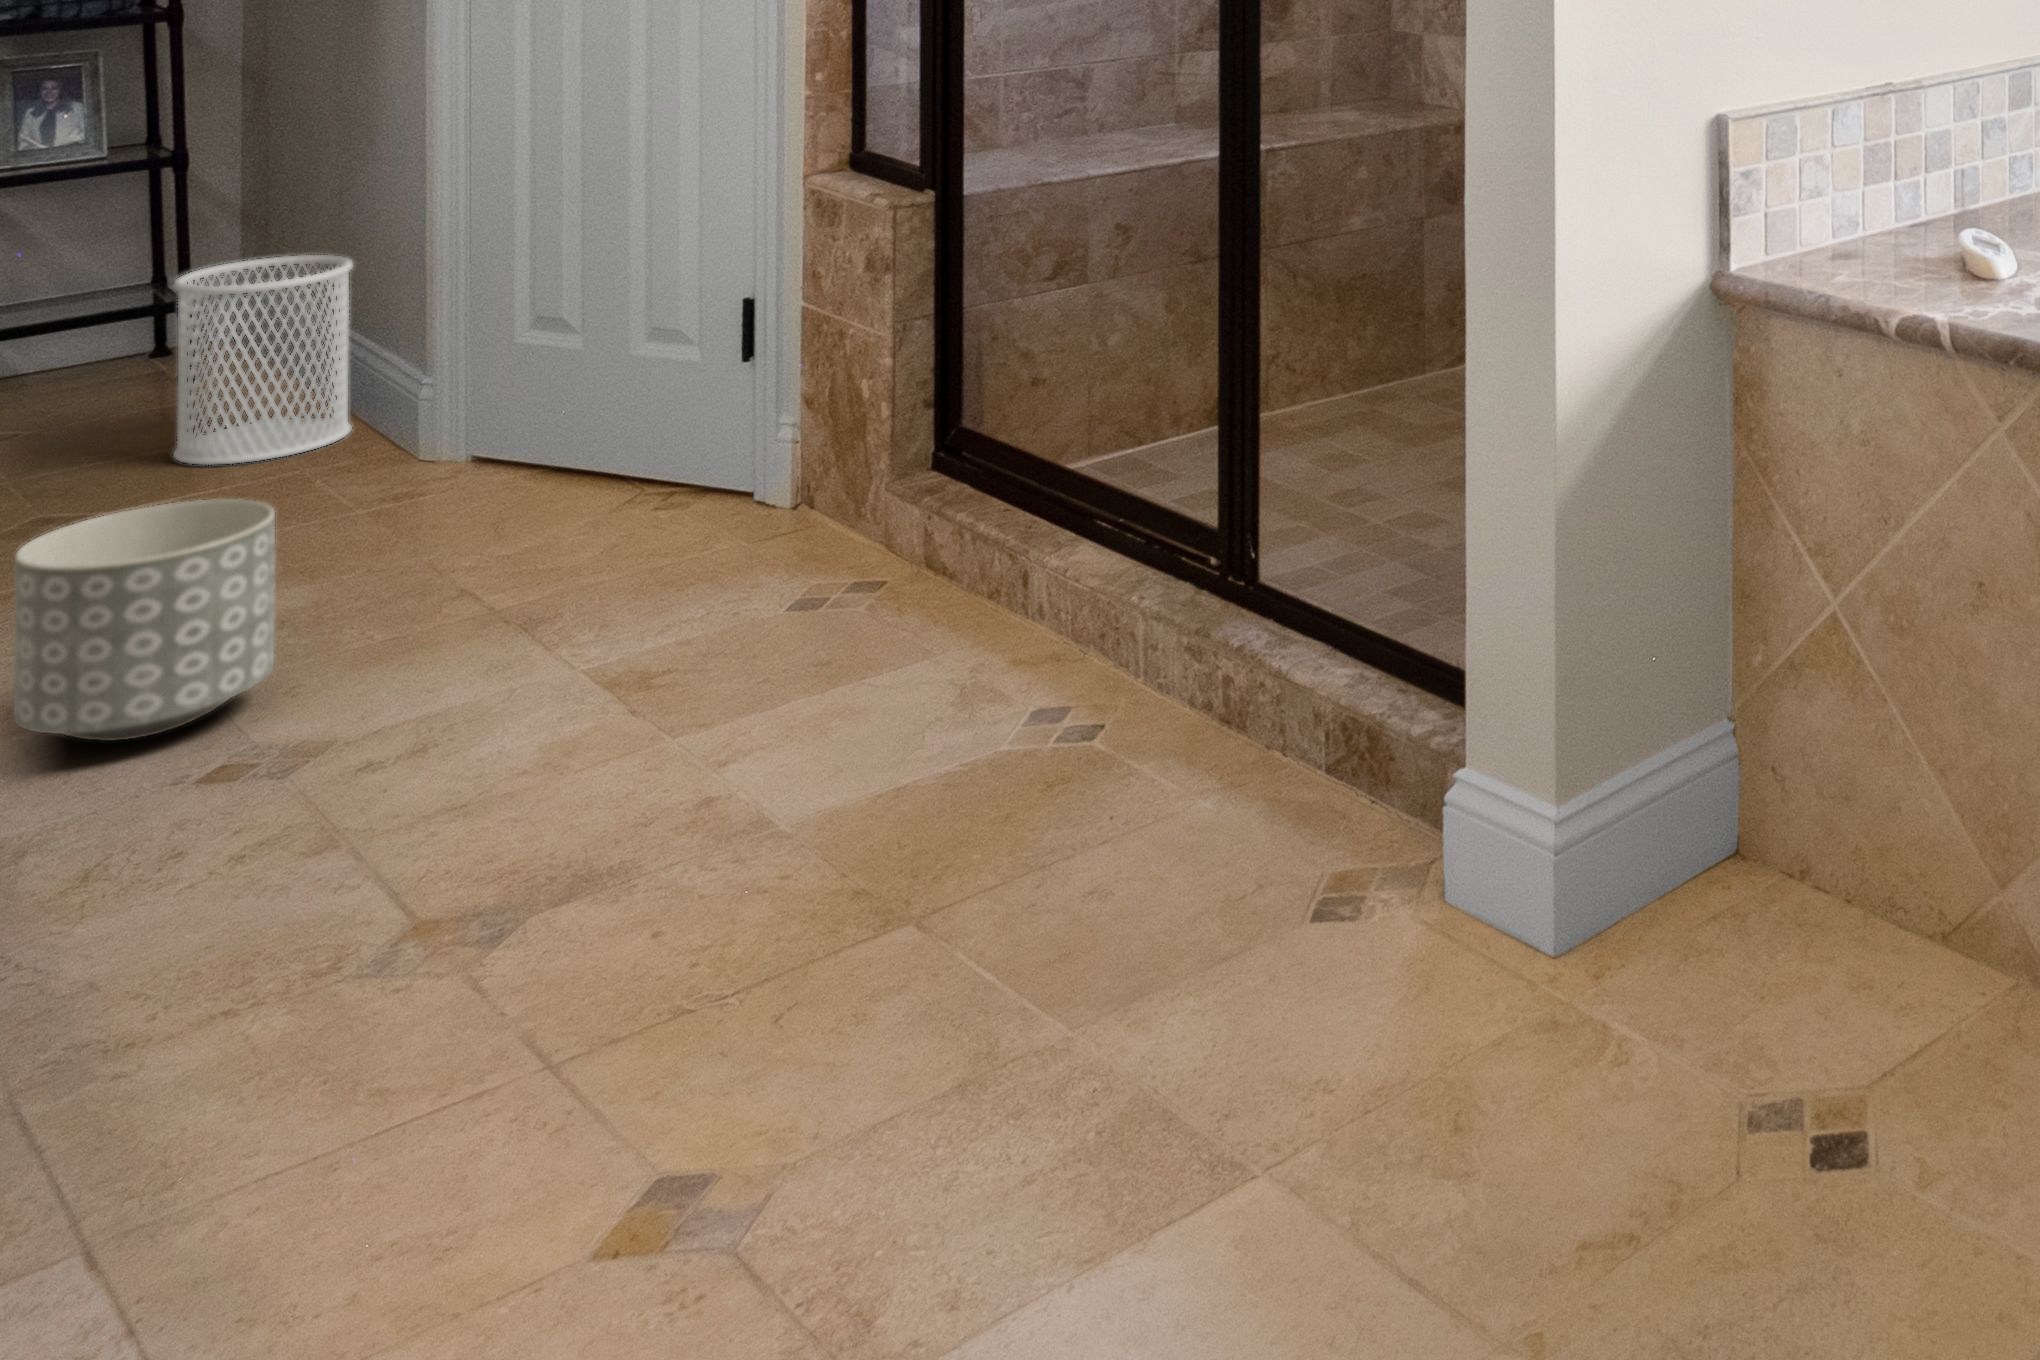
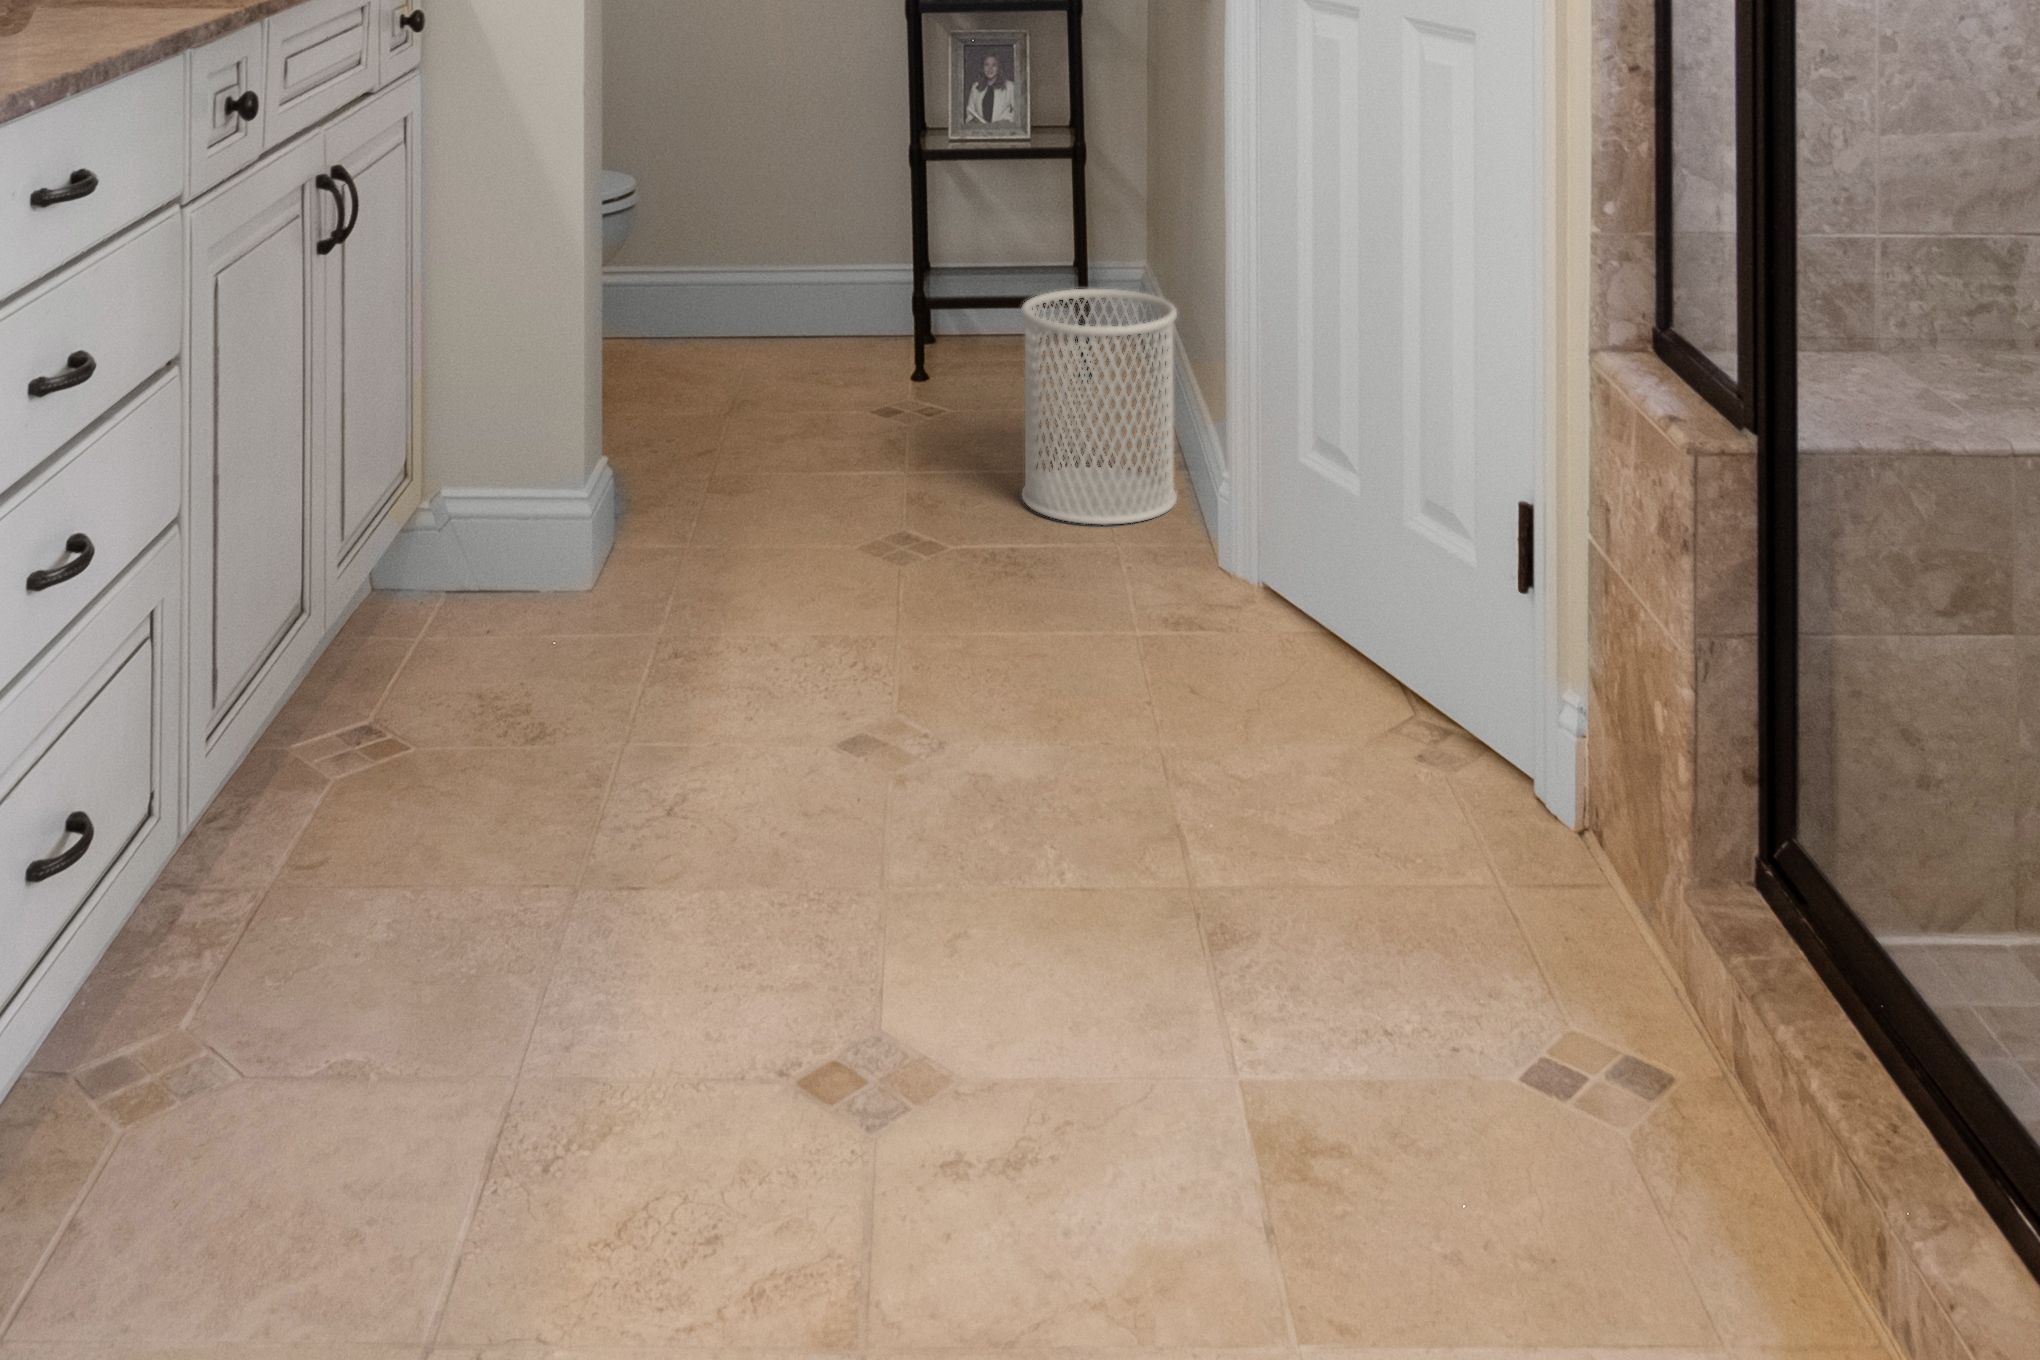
planter: present [14,499,275,741] -> none [676,652,925,970]

